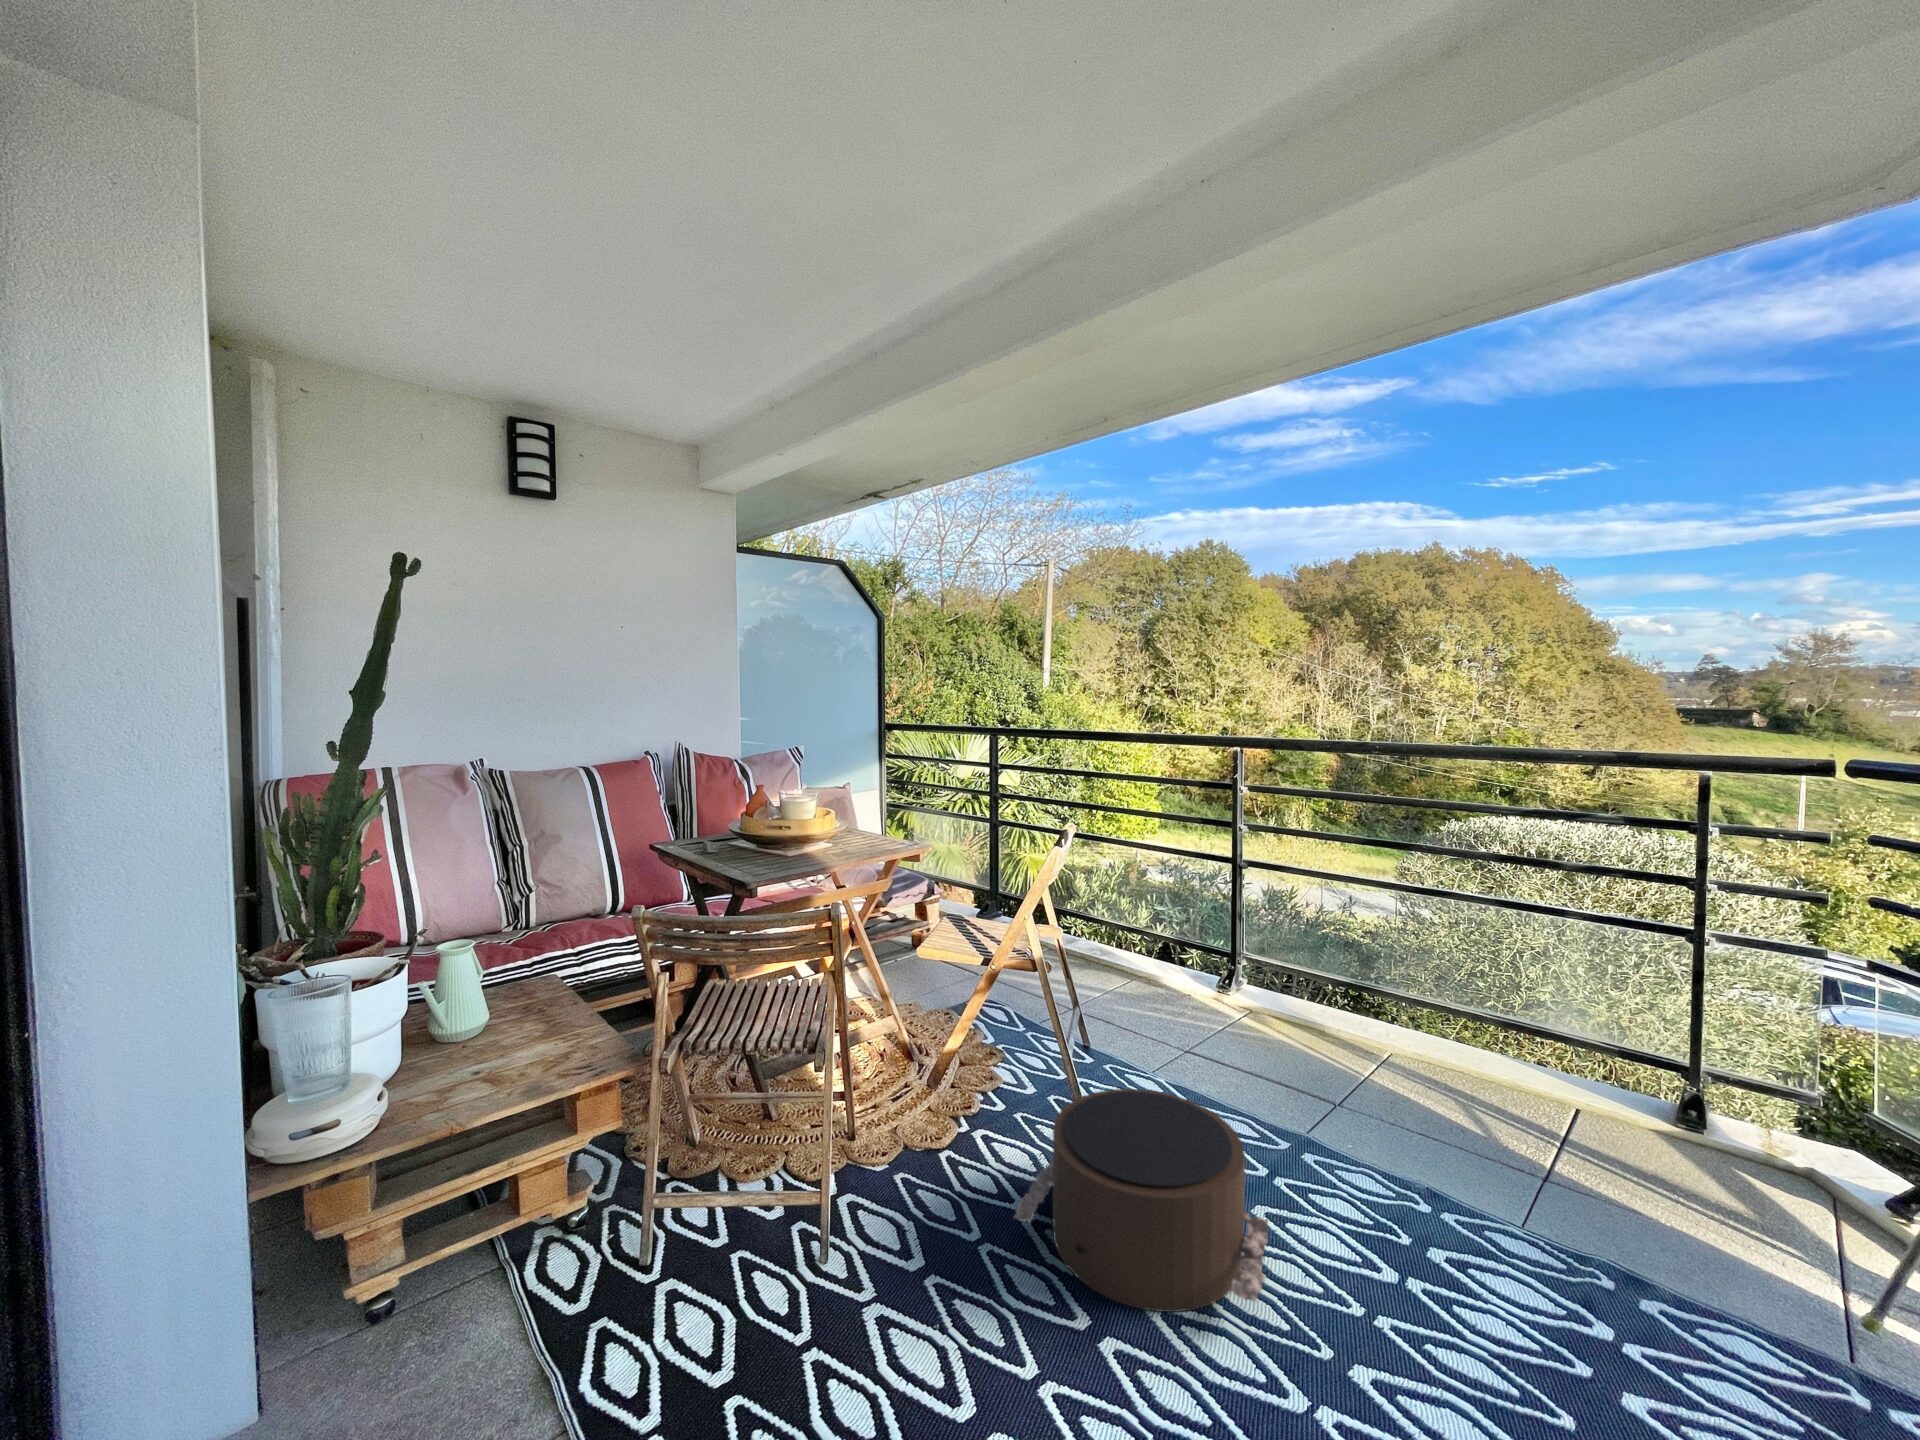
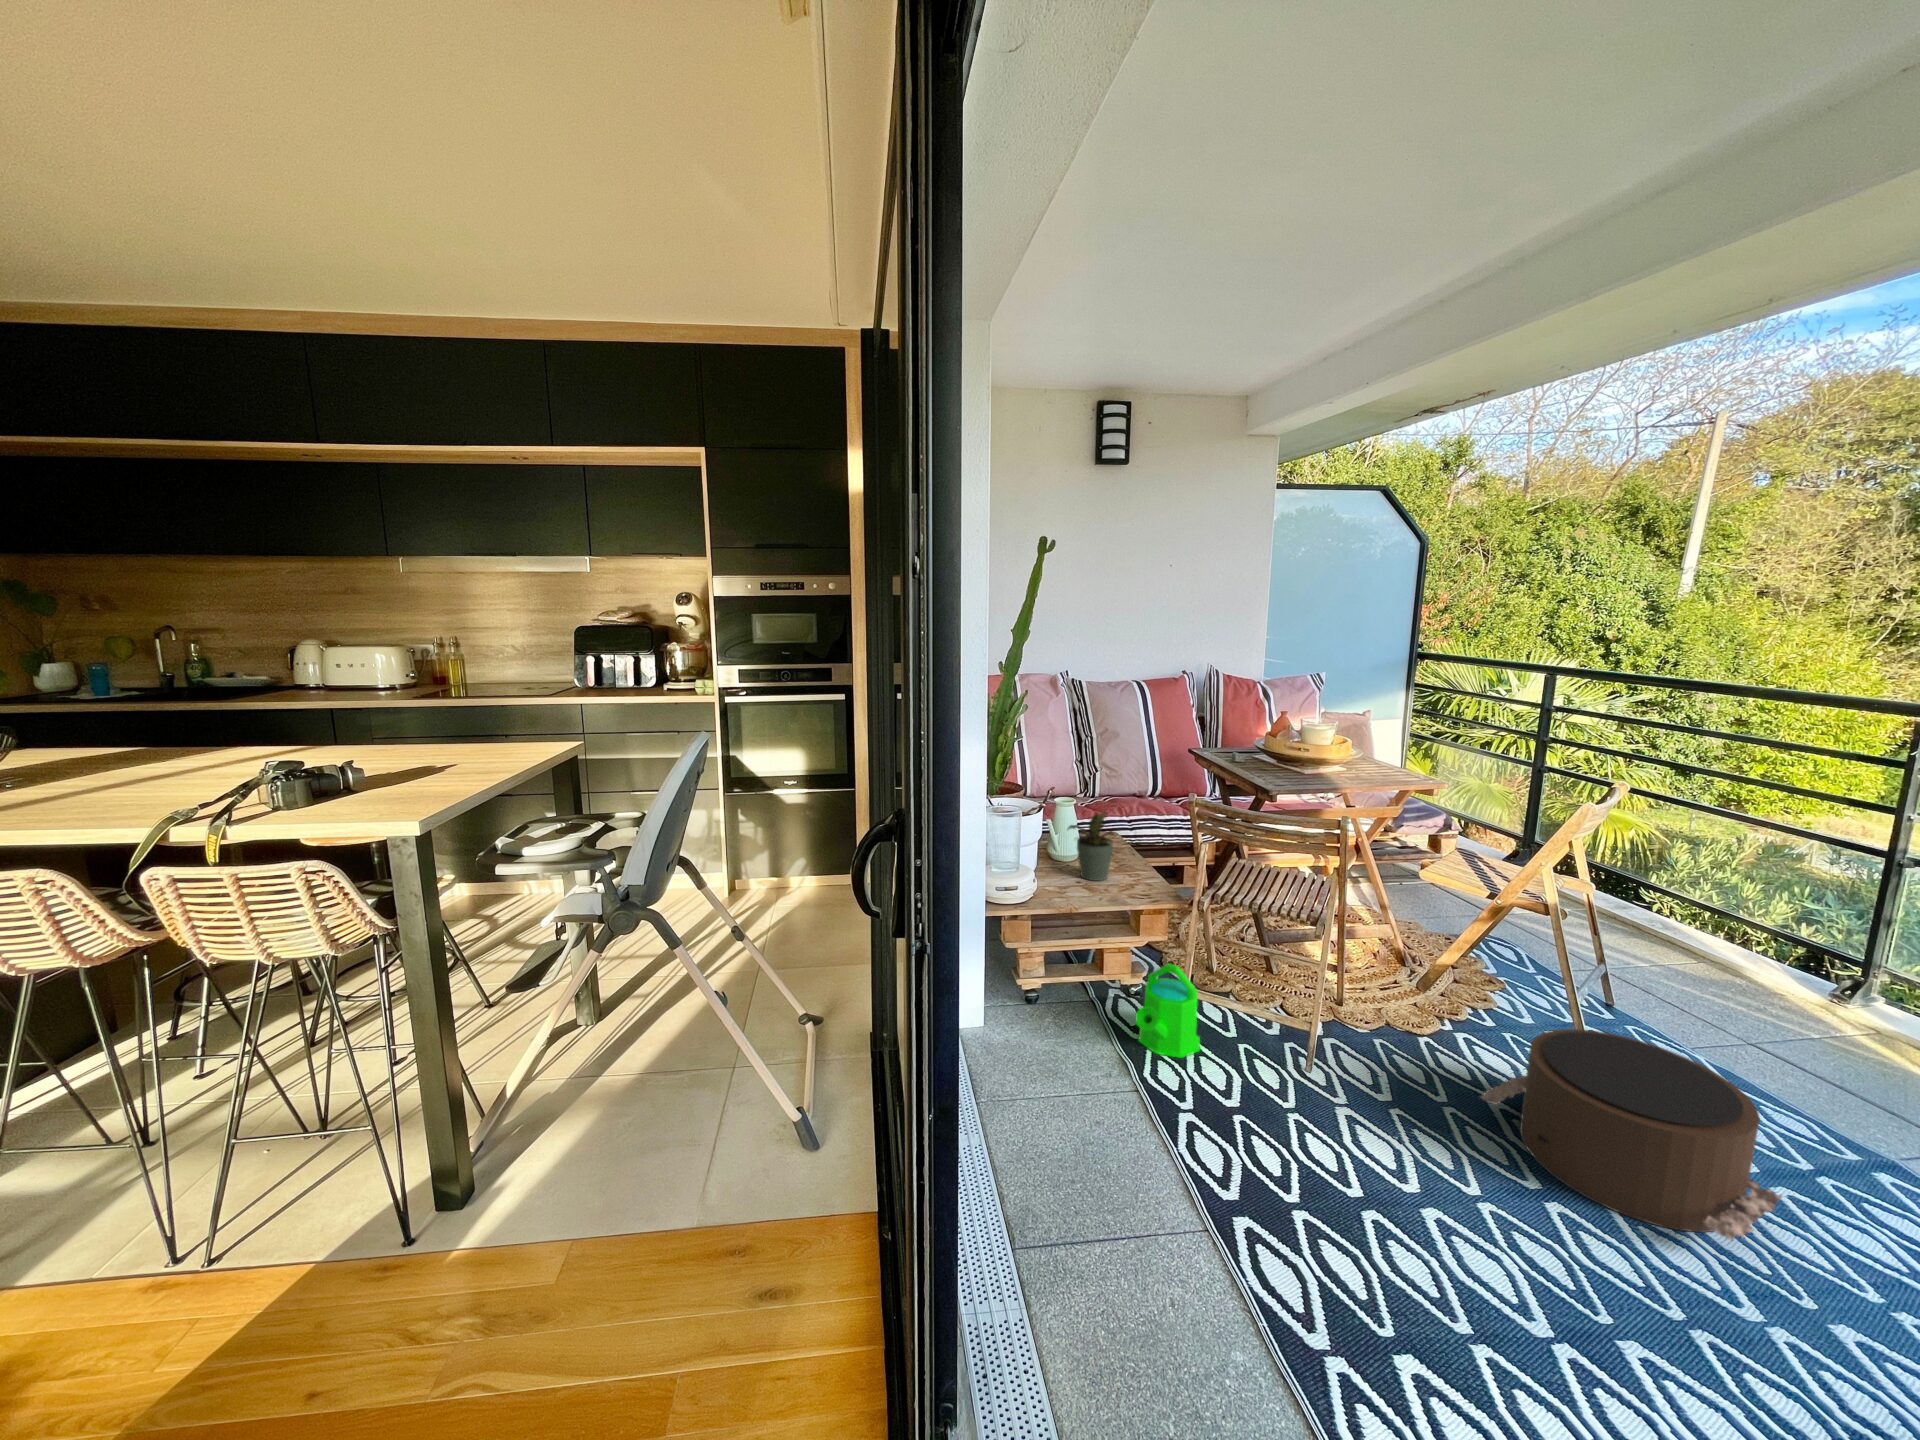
potted plant: none [445,955,540,1068] -> present [1068,813,1119,881]
watering can: none [560,1173,675,1335] -> present [1135,963,1200,1058]

